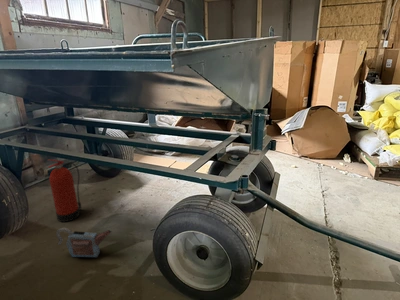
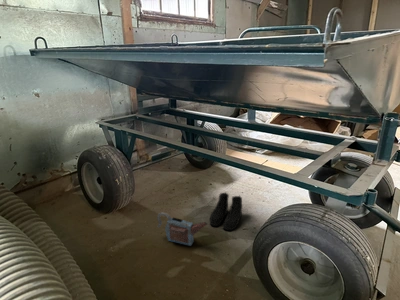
fire extinguisher: present [48,160,81,222] -> none [153,146,178,206]
boots: none [117,198,150,234] -> present [210,193,242,230]

